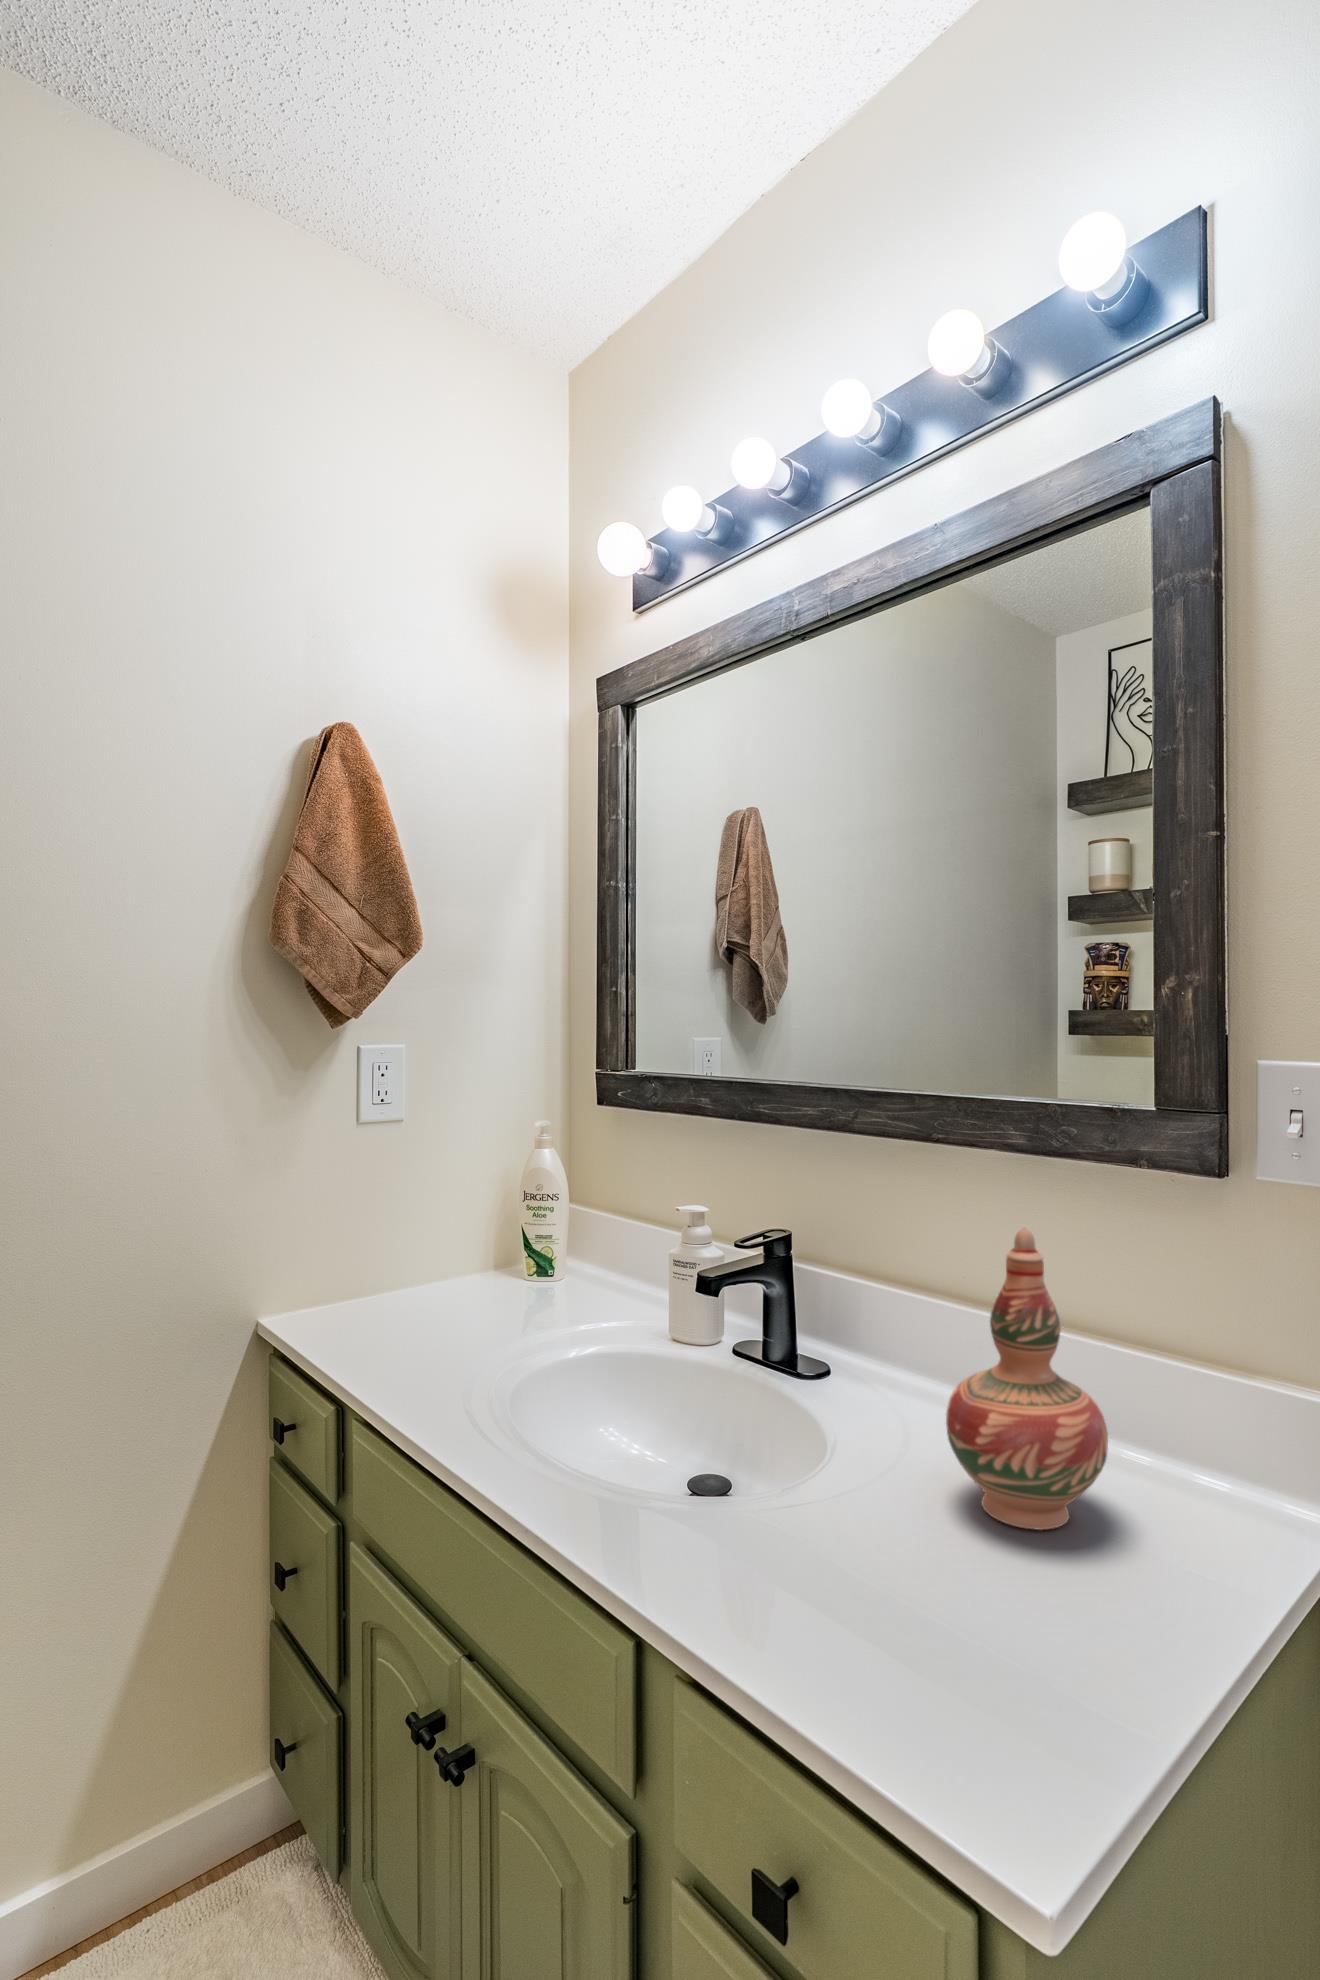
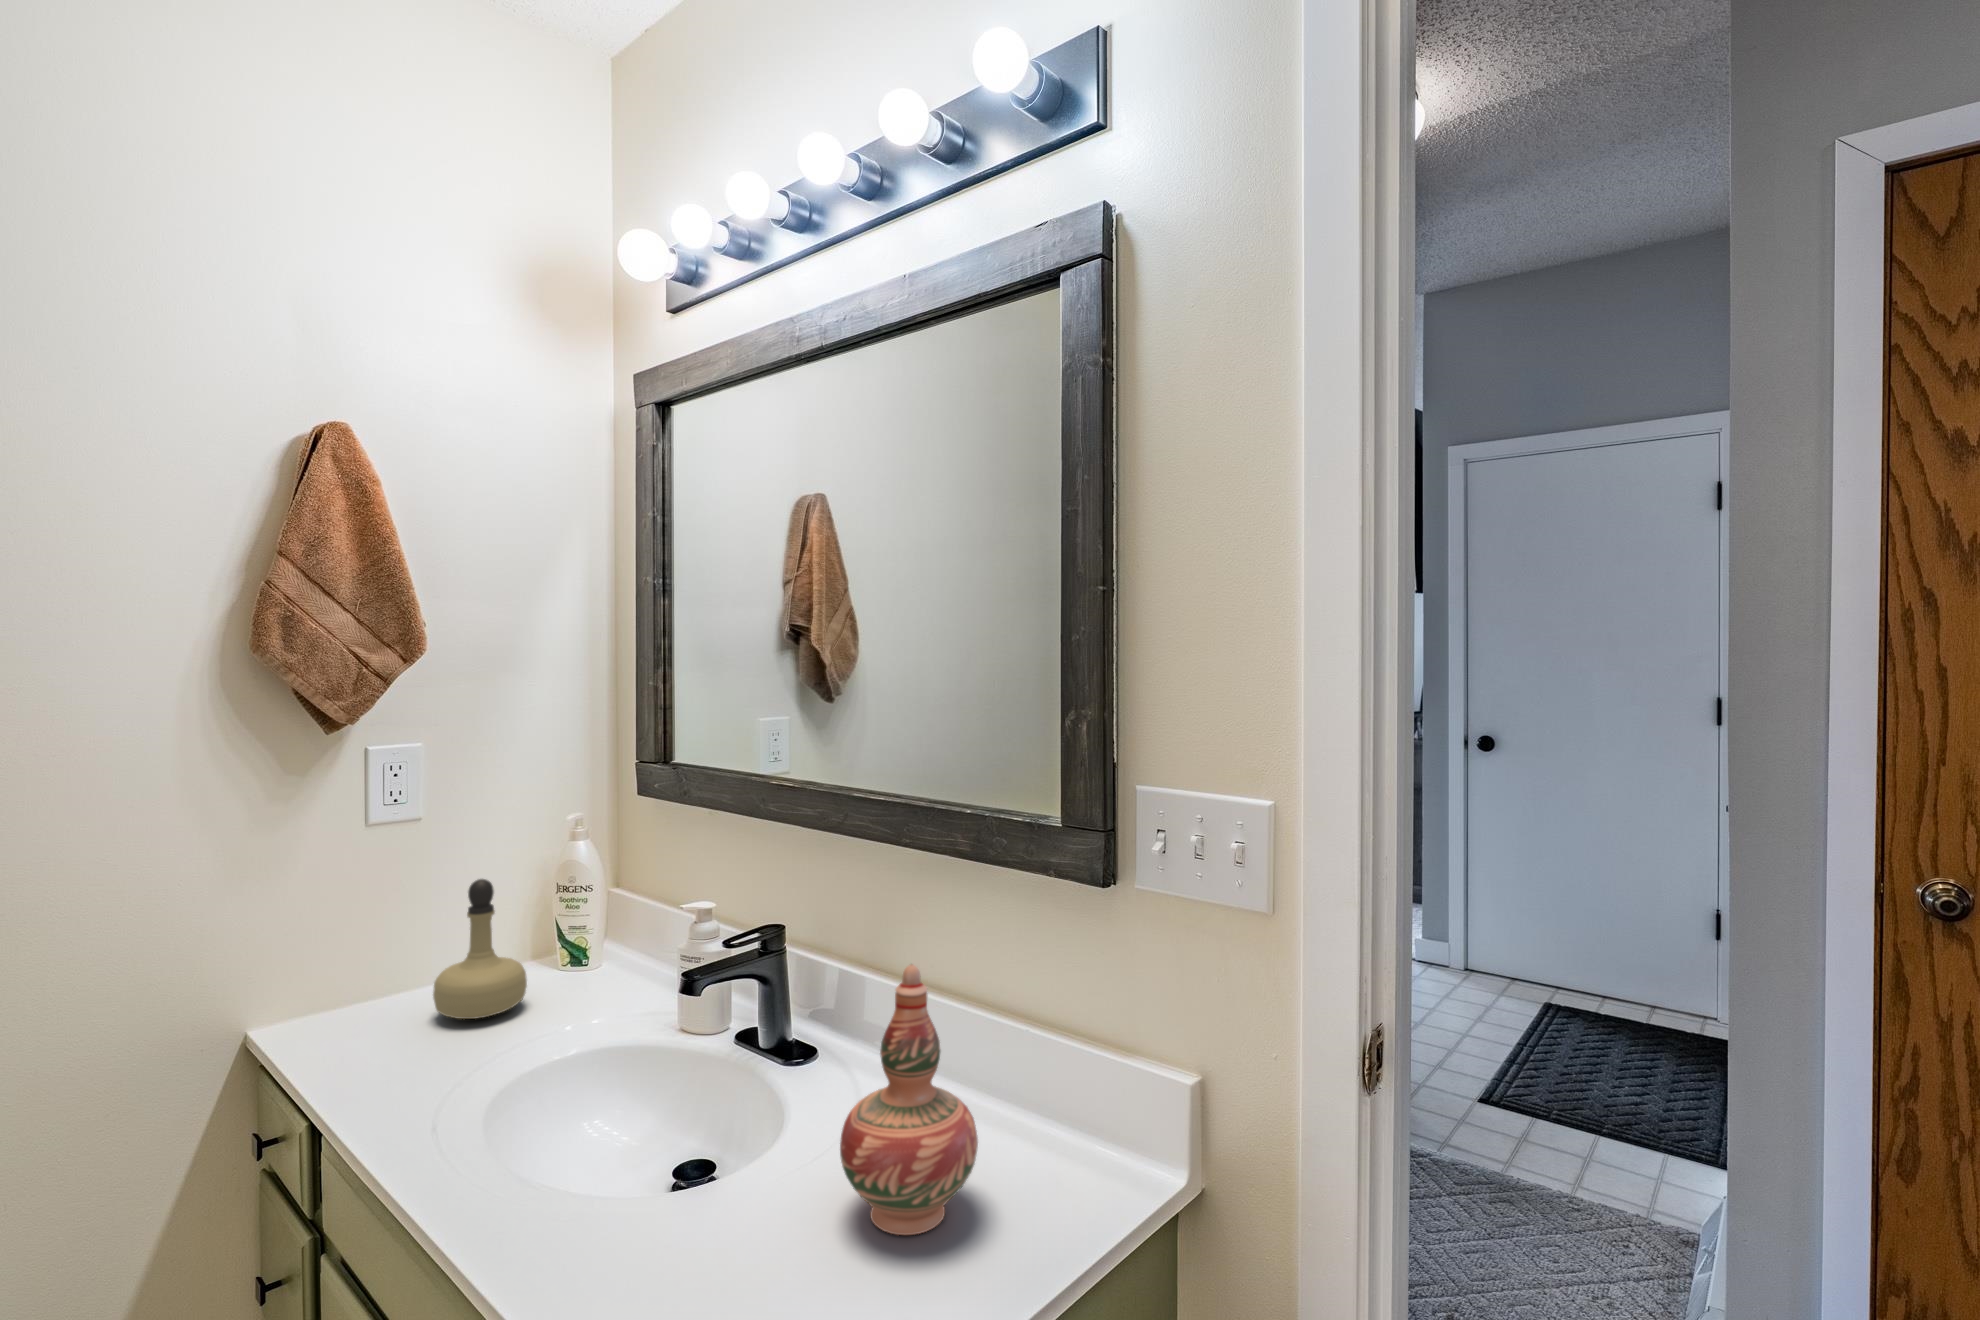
perfume bottle: none [427,1176,513,1319] -> present [433,879,527,1019]

